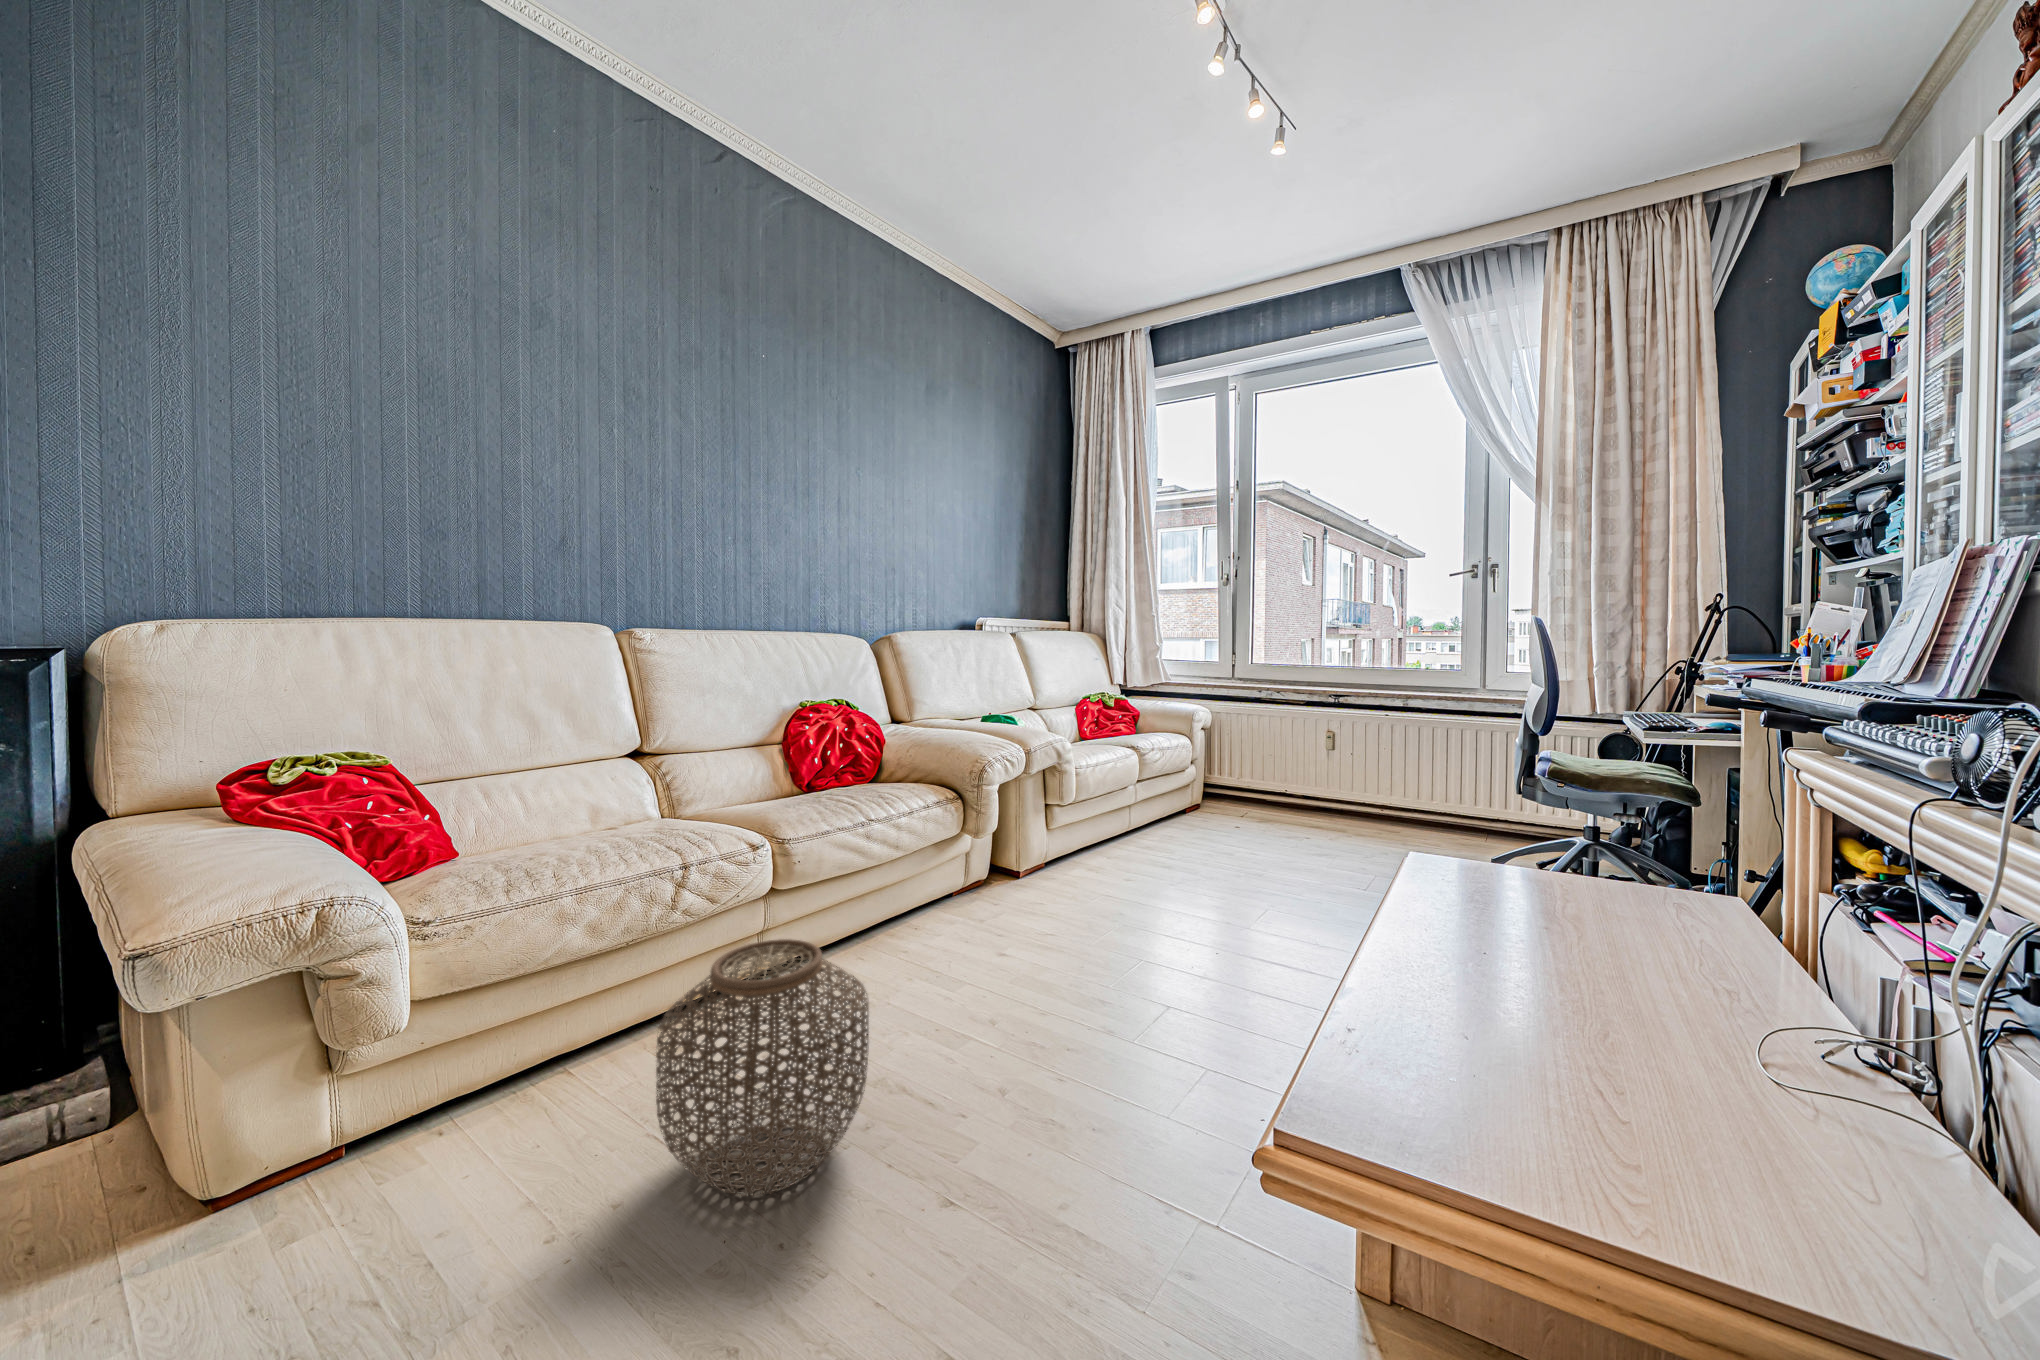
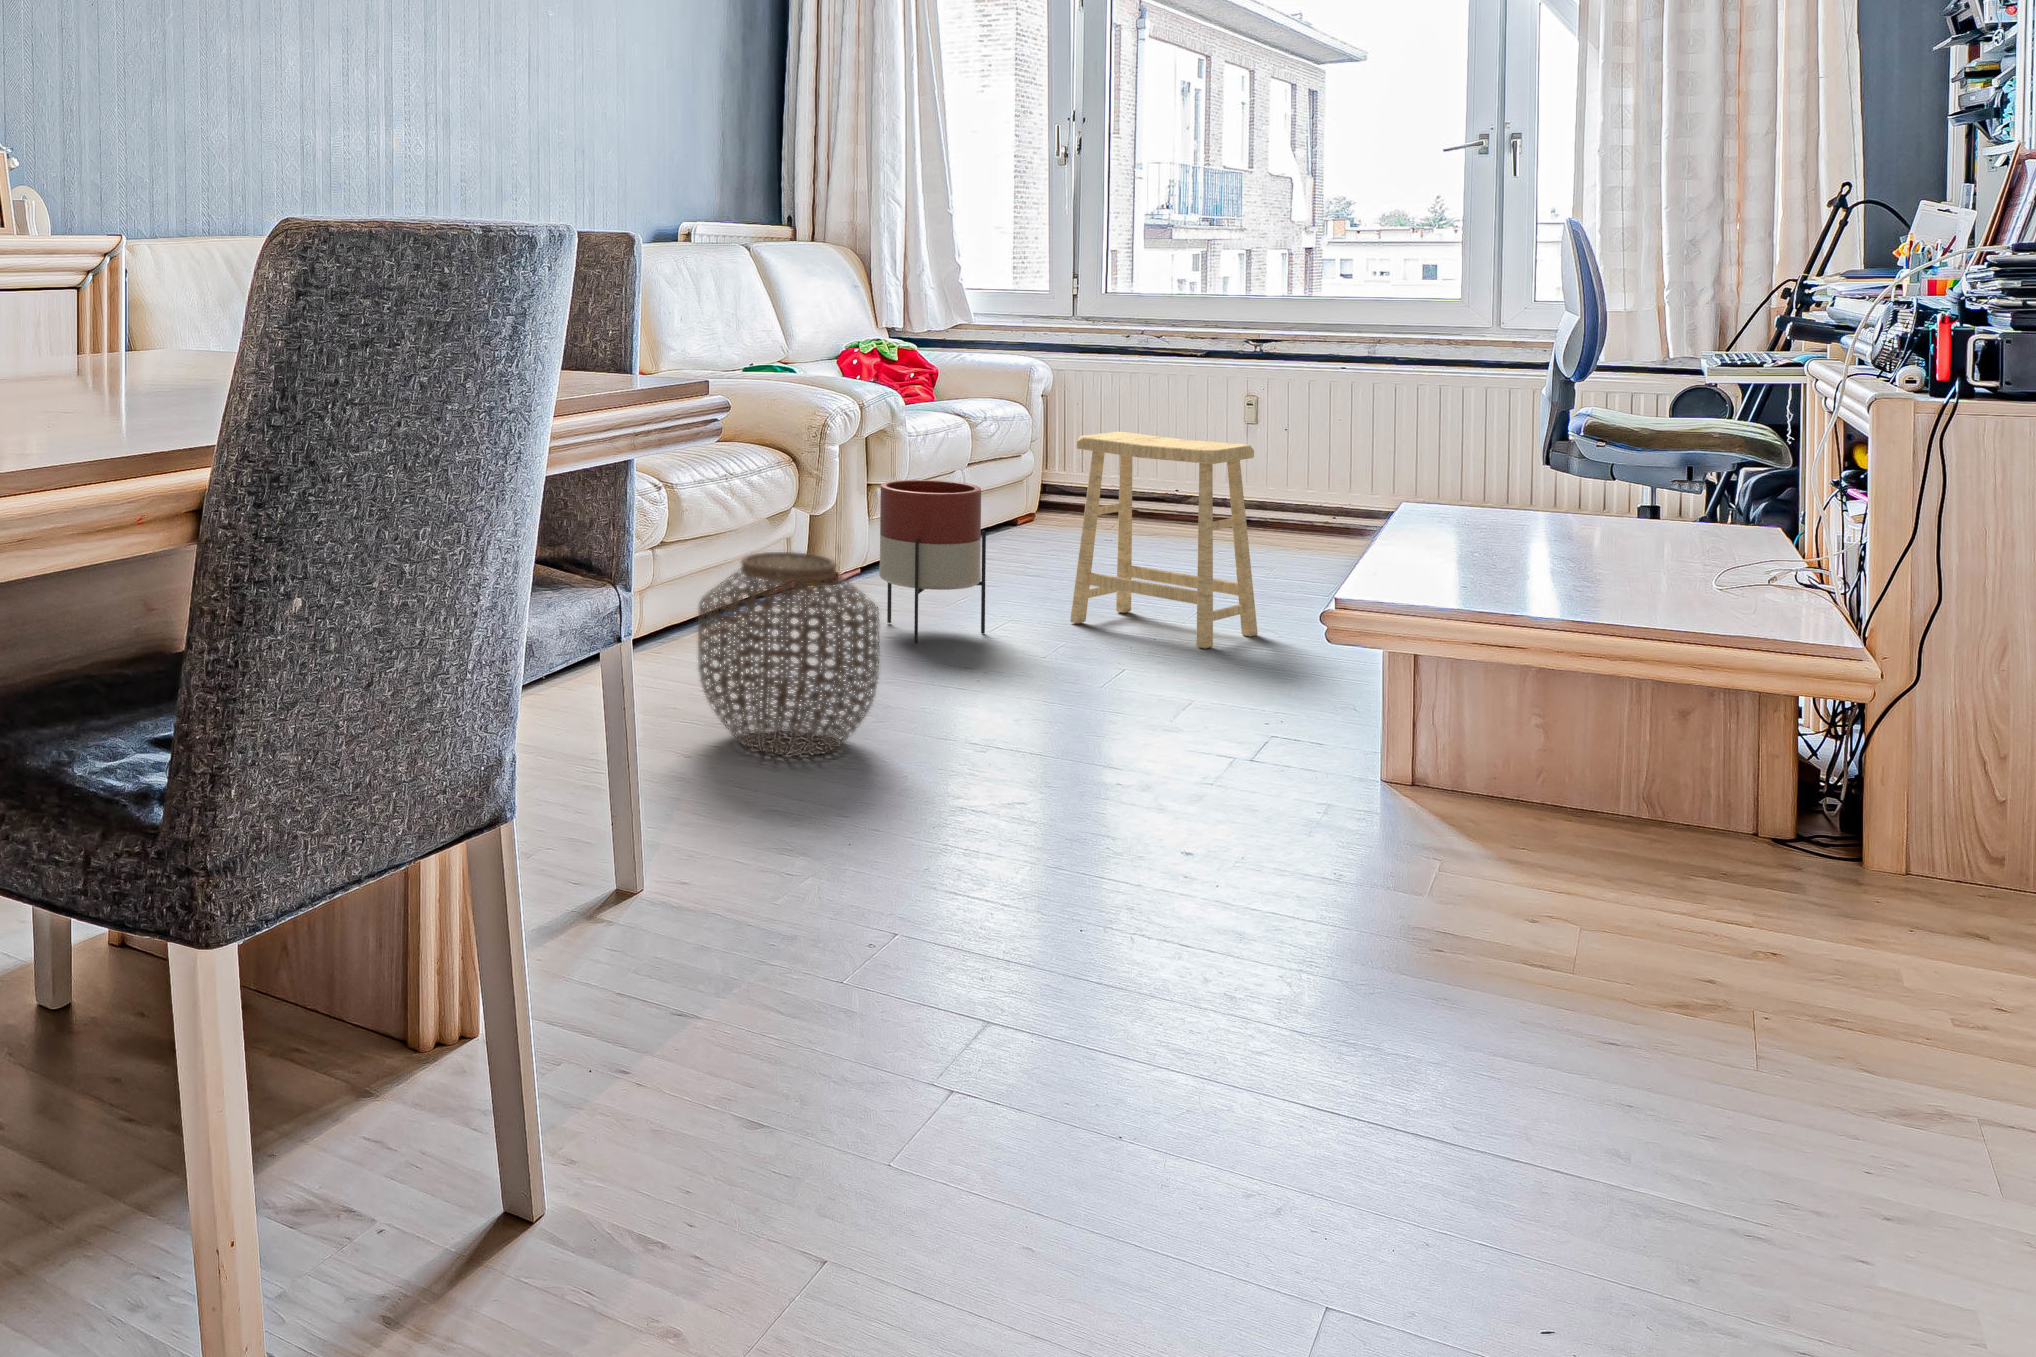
footstool: none [1171,772,1311,961] -> present [1070,432,1258,649]
planter: none [1014,812,1098,957] -> present [879,480,986,644]

